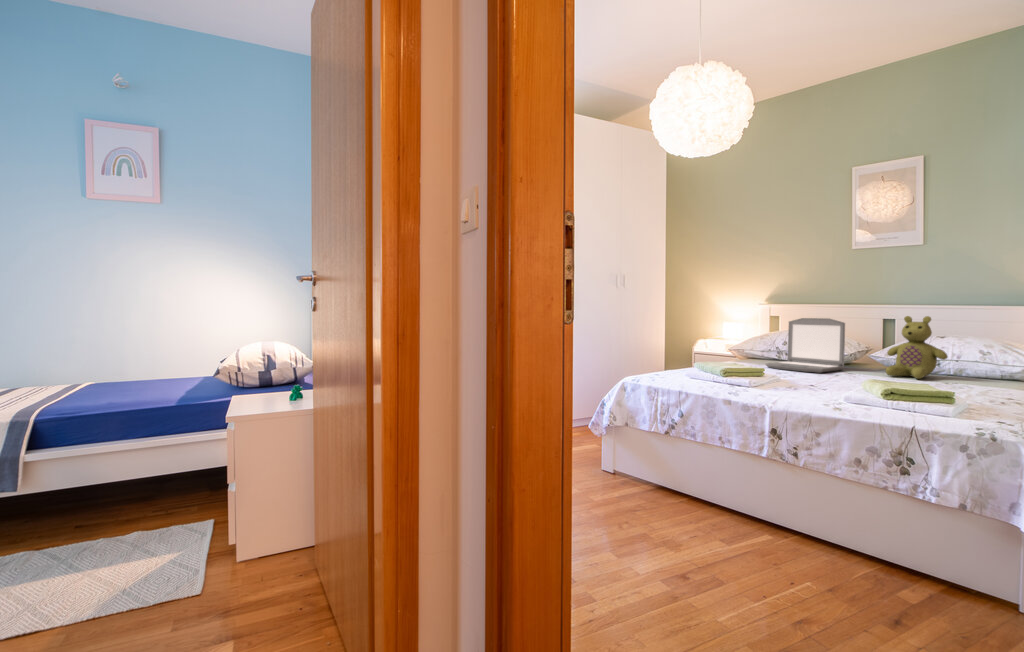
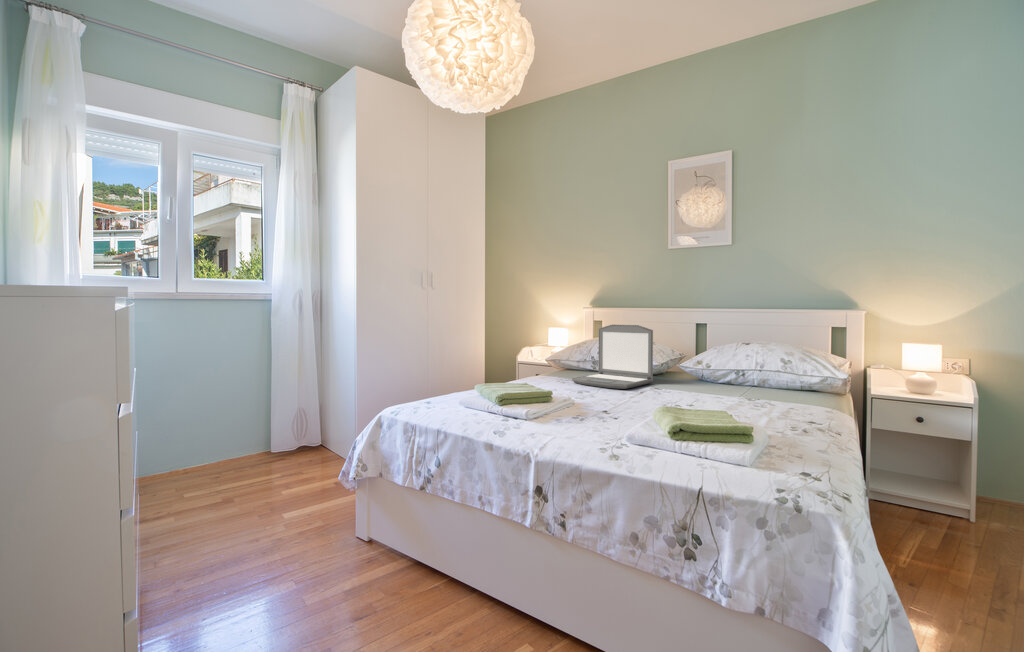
stuffed bear: present [886,316,948,379] -> none [692,322,752,394]

